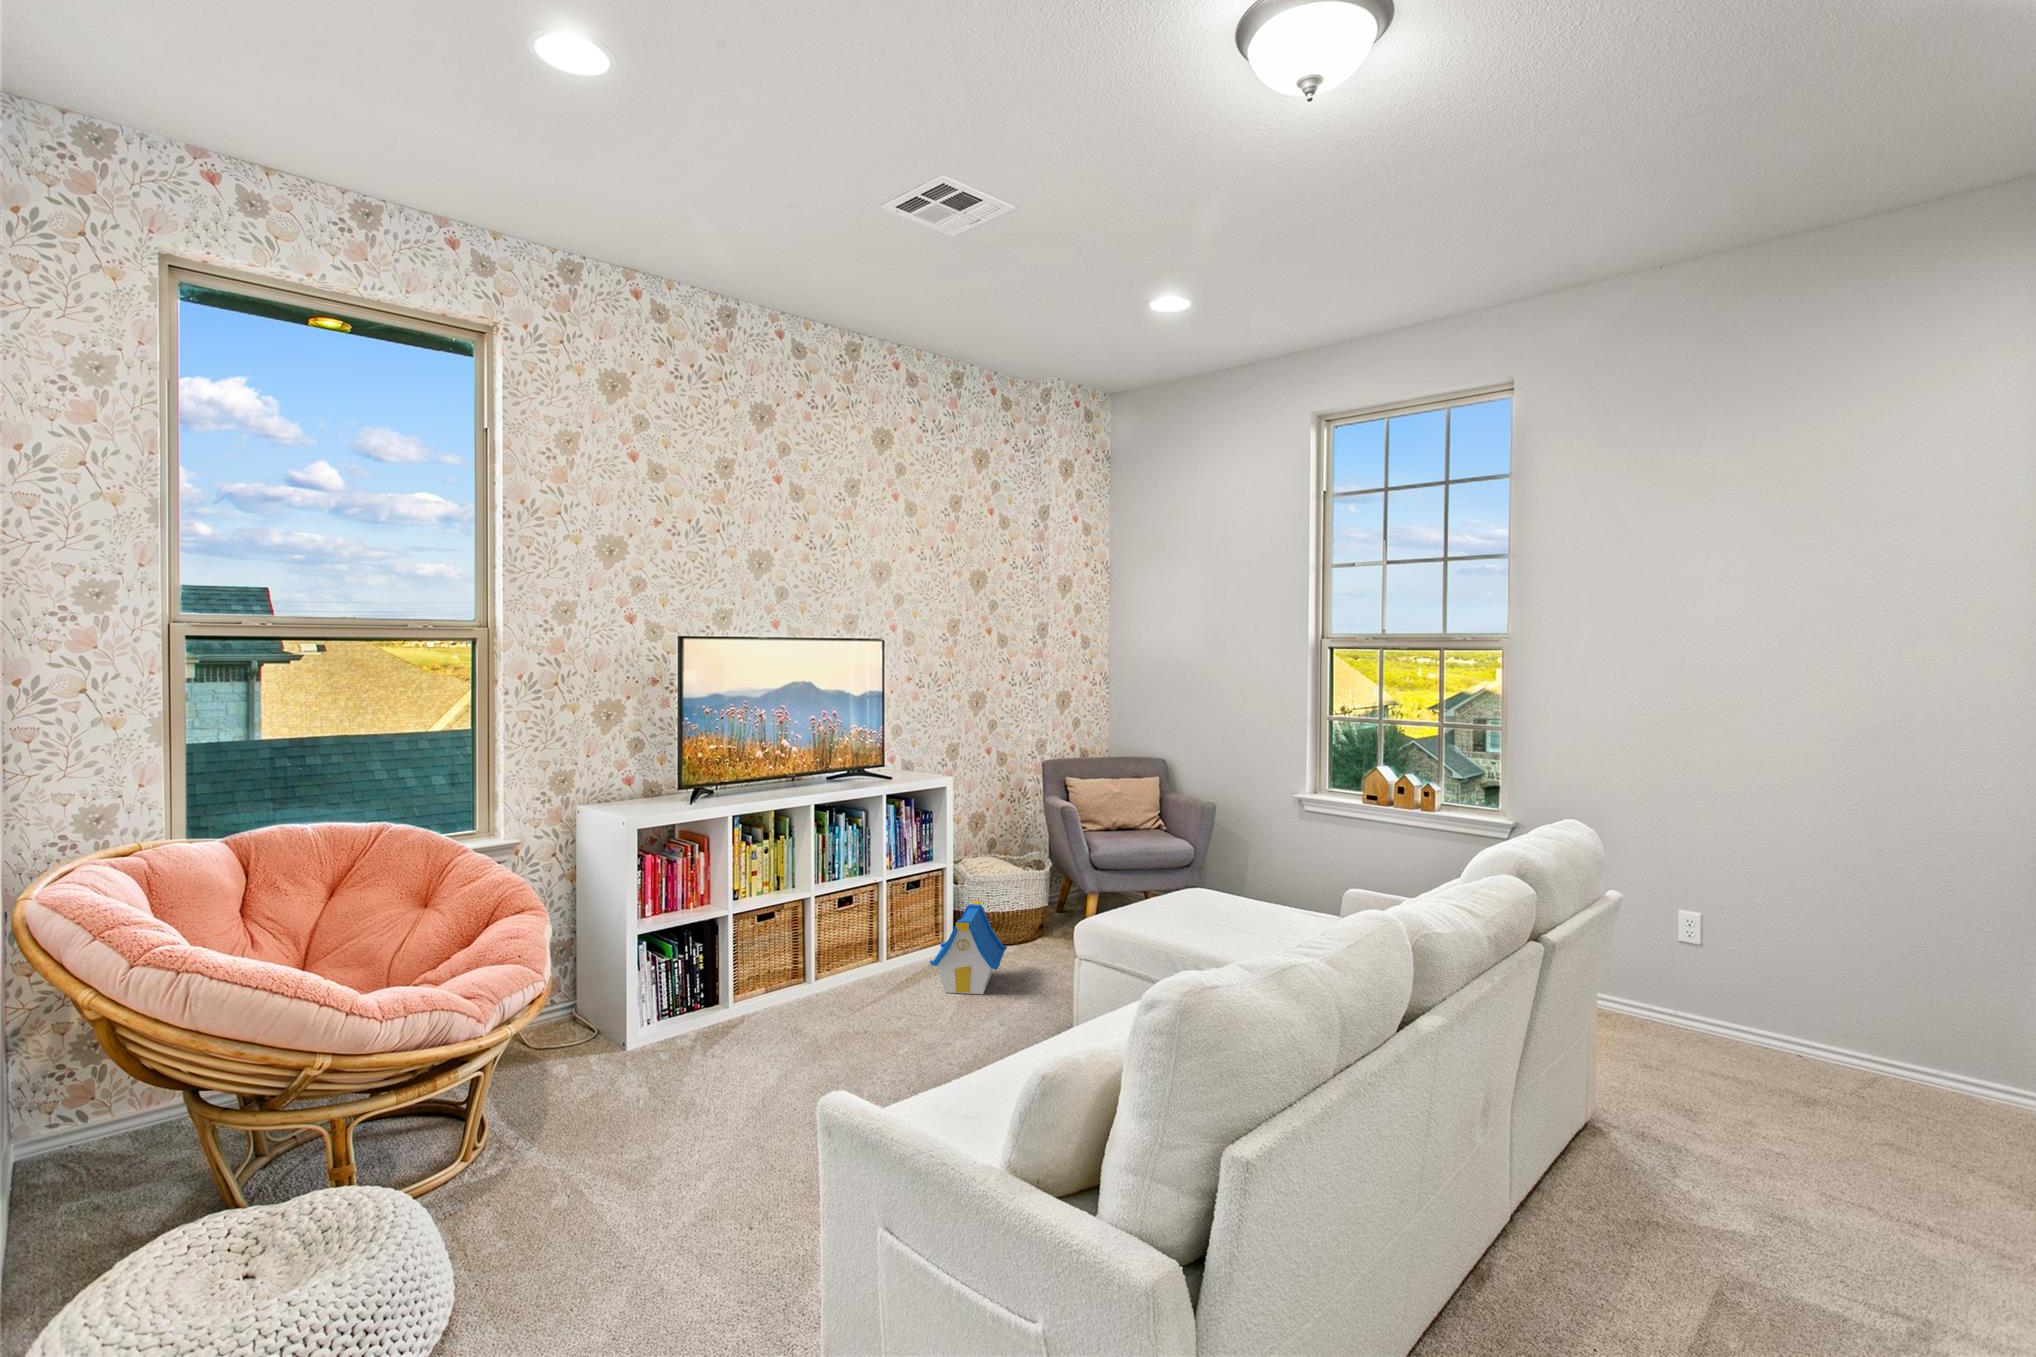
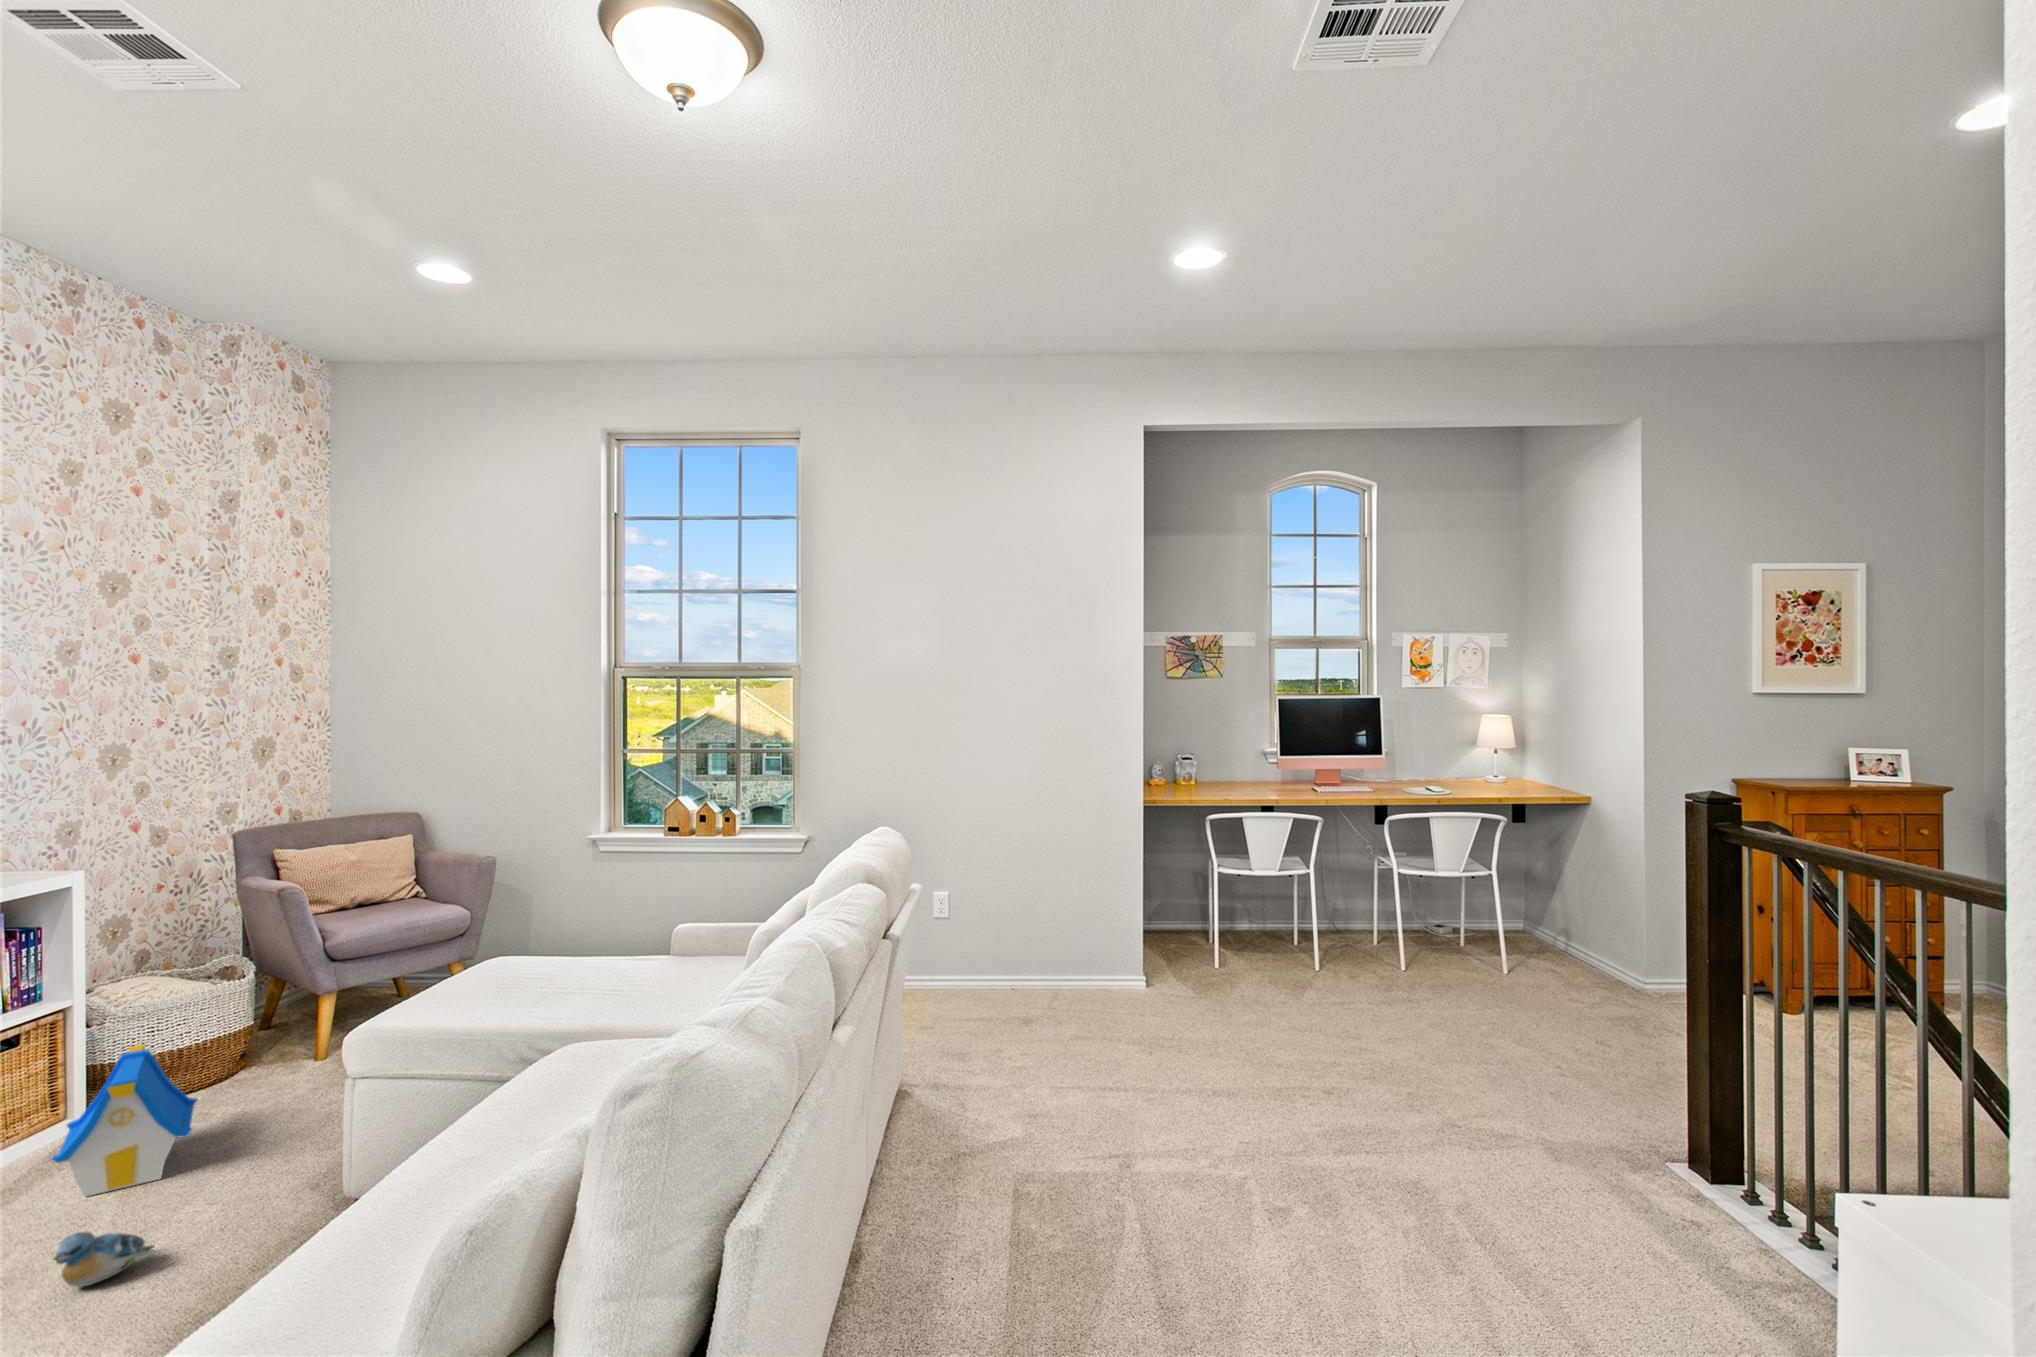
plush toy: none [920,1007,970,1044] -> present [54,1232,155,1287]

